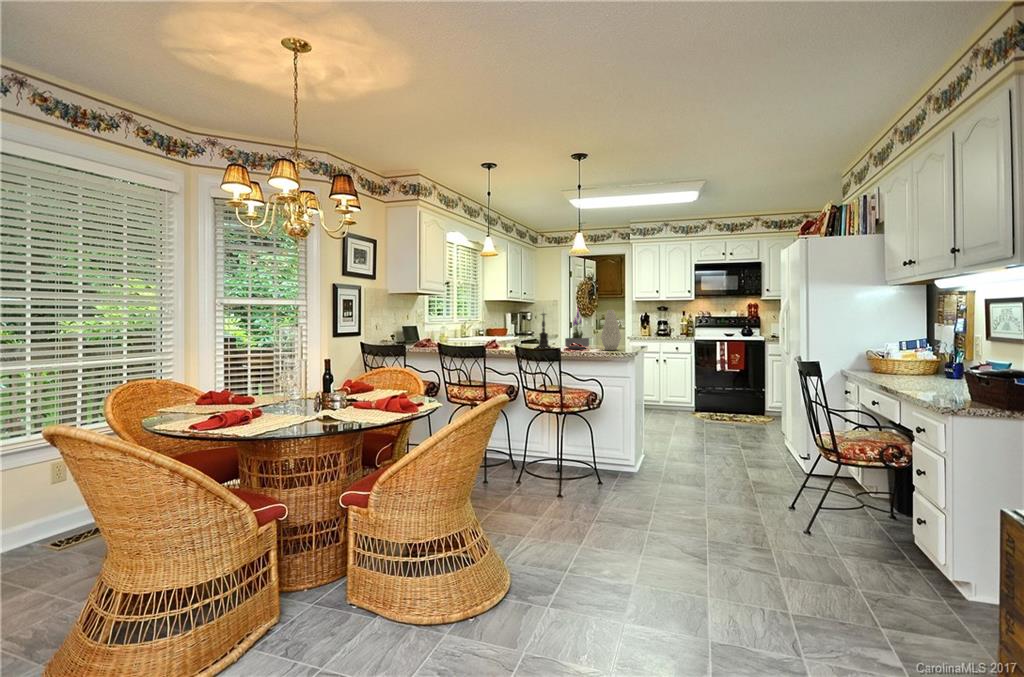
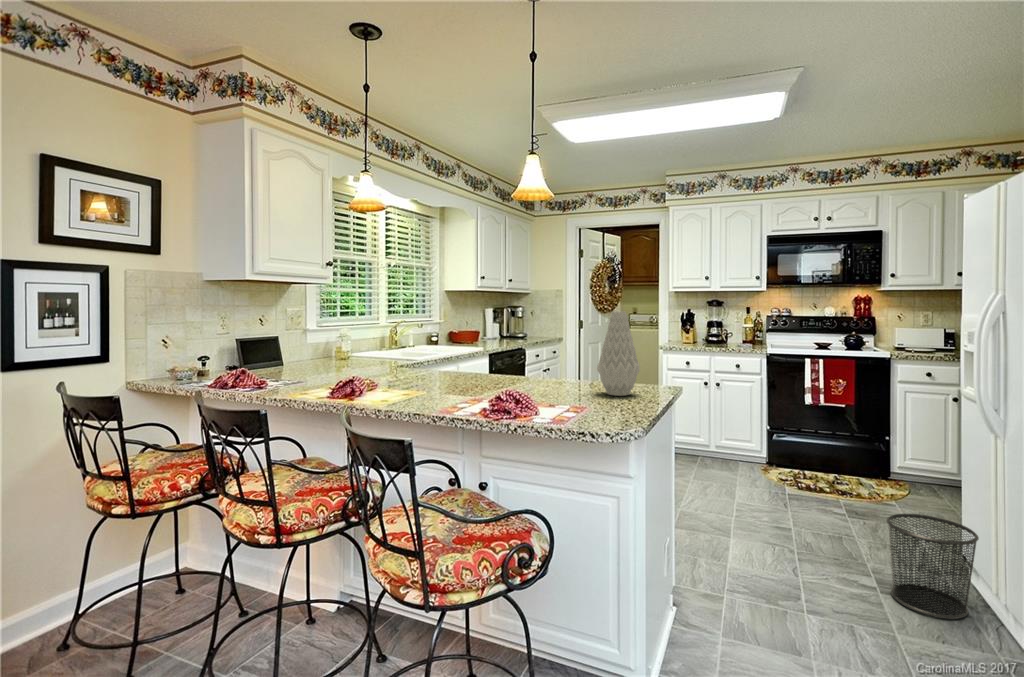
potted plant: present [565,310,589,349] -> none [530,306,577,389]
candle holder: present [537,313,551,348] -> none [465,306,517,385]
waste bin: none [741,411,780,455] -> present [887,514,979,619]

